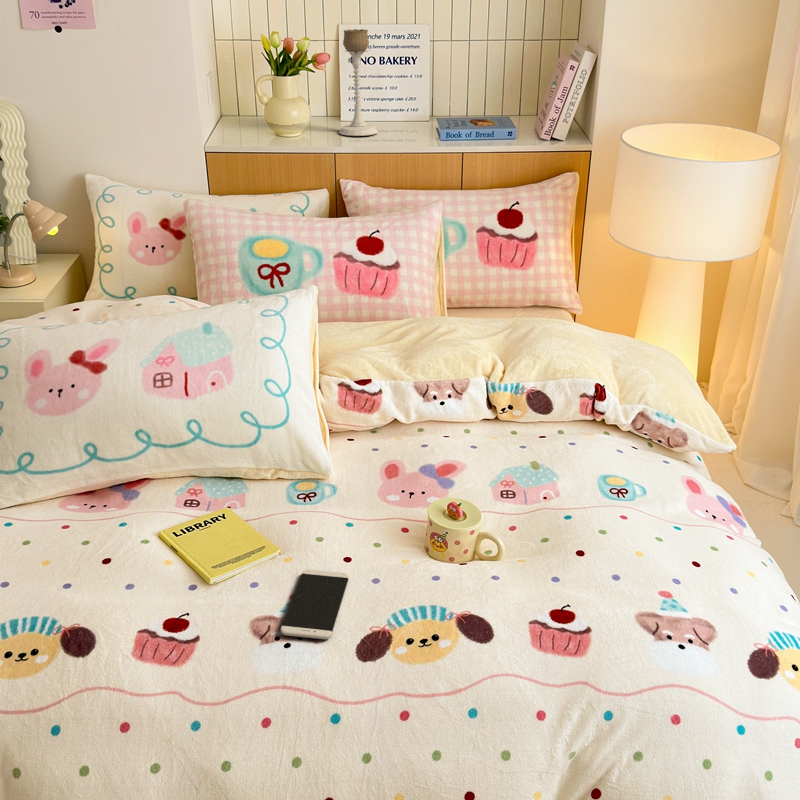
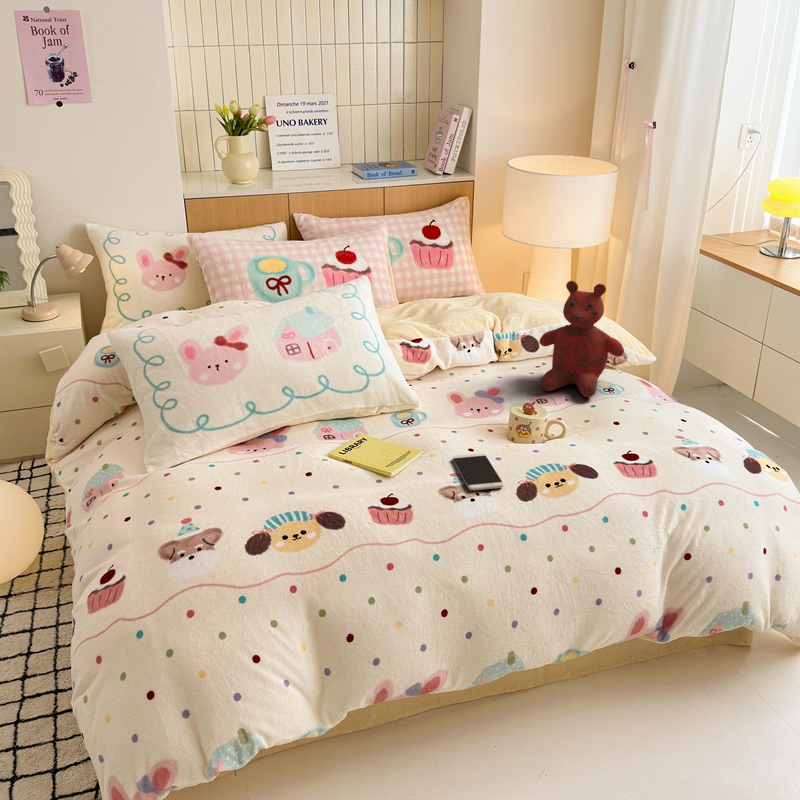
candle holder: present [339,29,378,136] -> none [278,97,310,180]
teddy bear: none [513,331,643,505] -> present [539,281,624,397]

